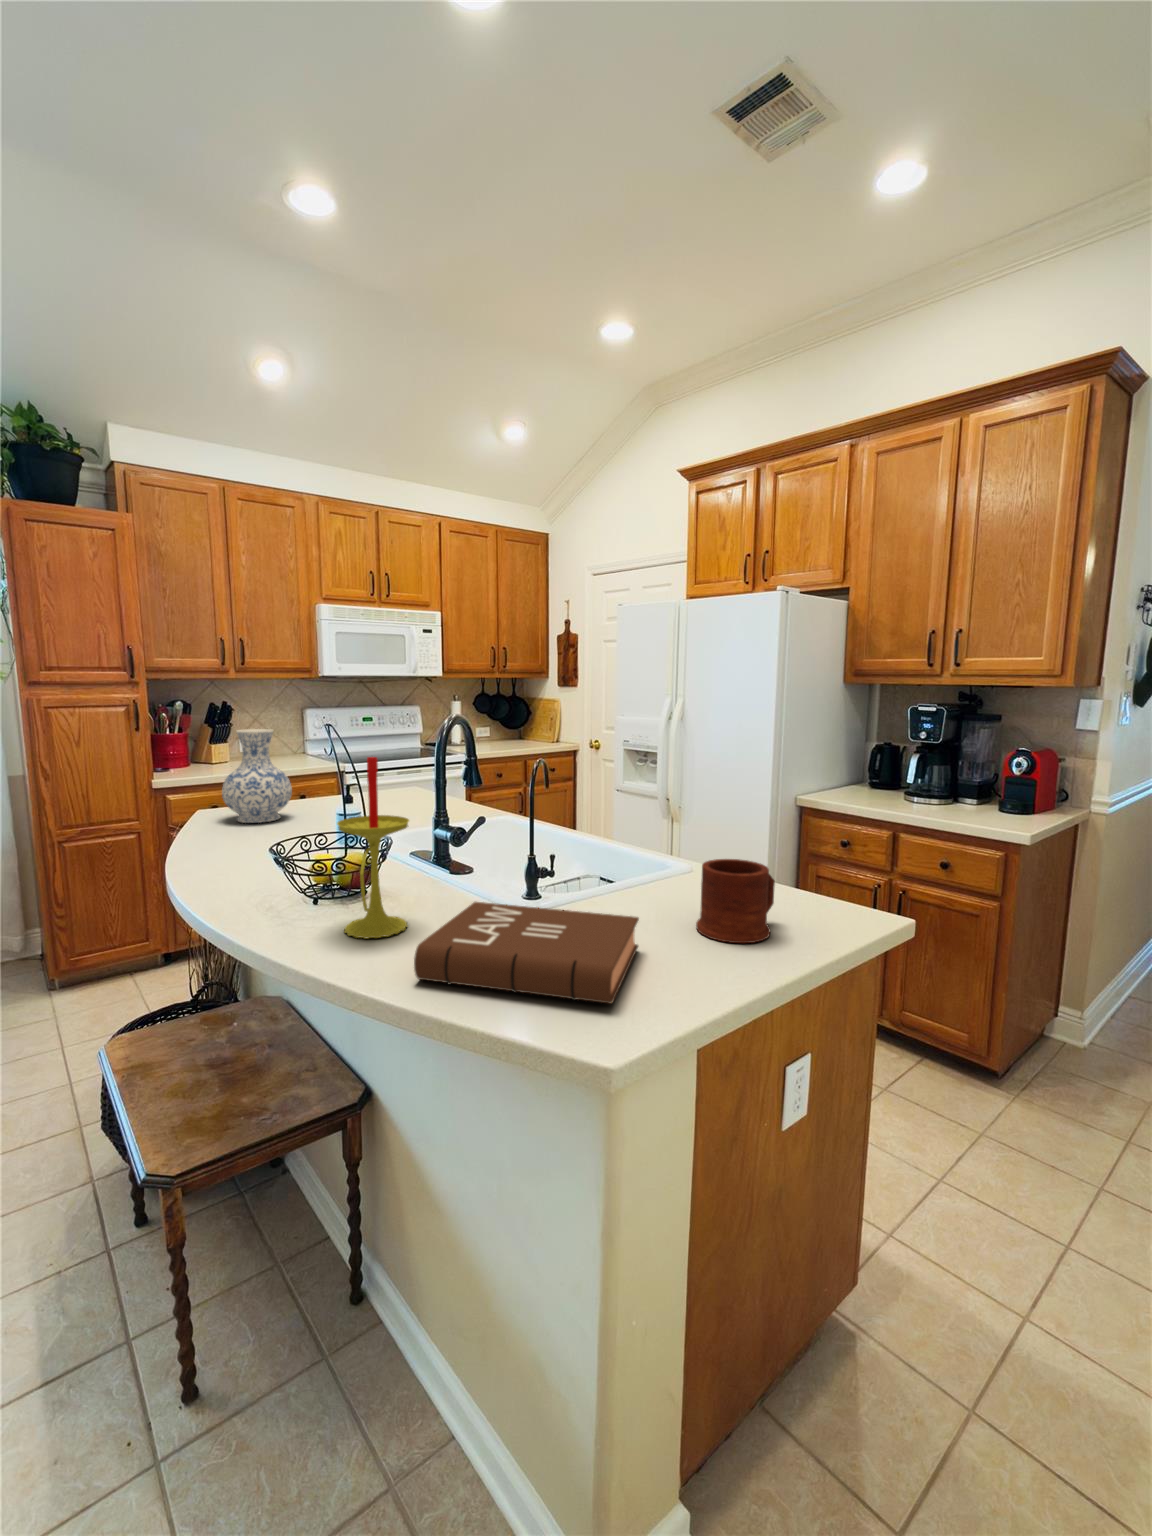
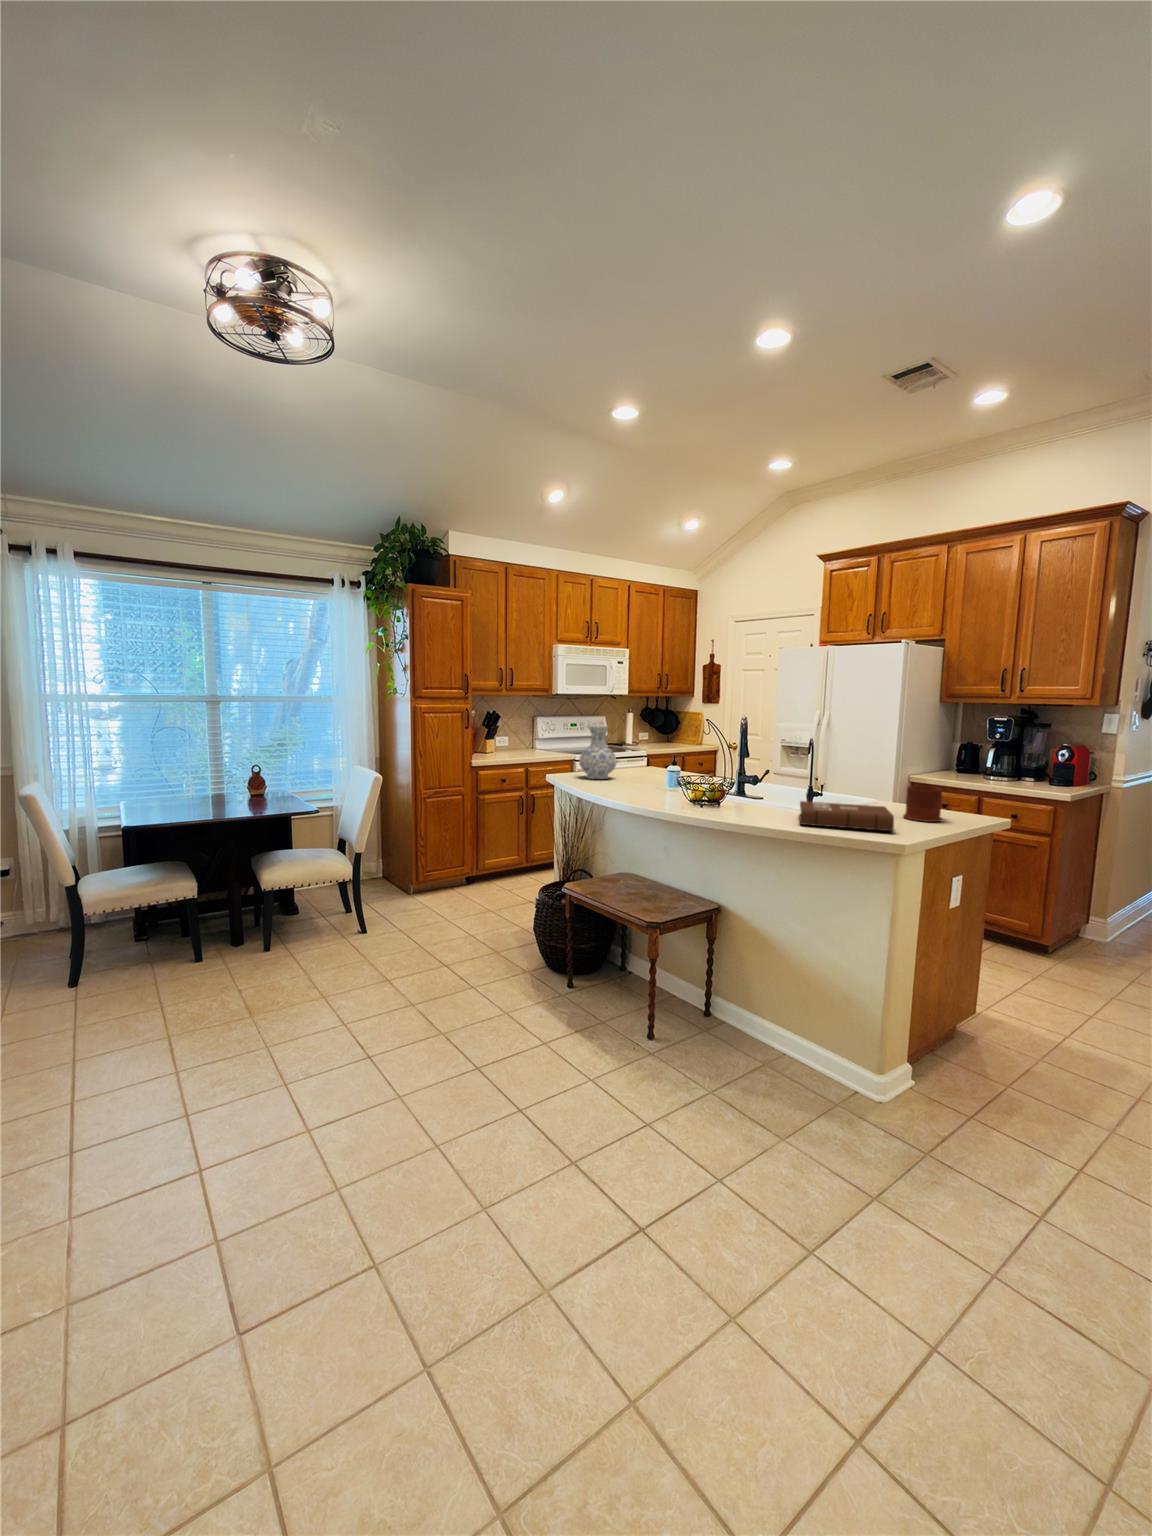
candle: present [337,757,409,939] -> none [737,731,771,815]

